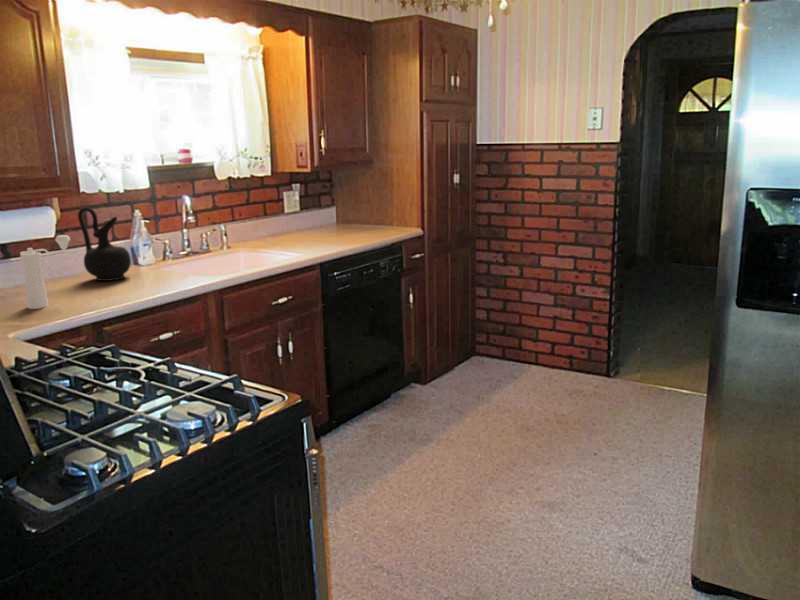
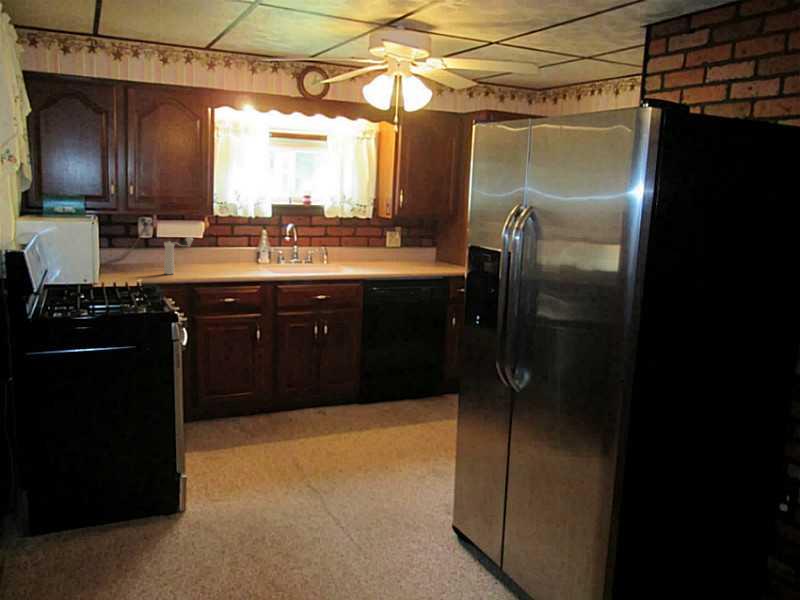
ceramic jug: present [78,207,131,281] -> none [216,224,242,269]

